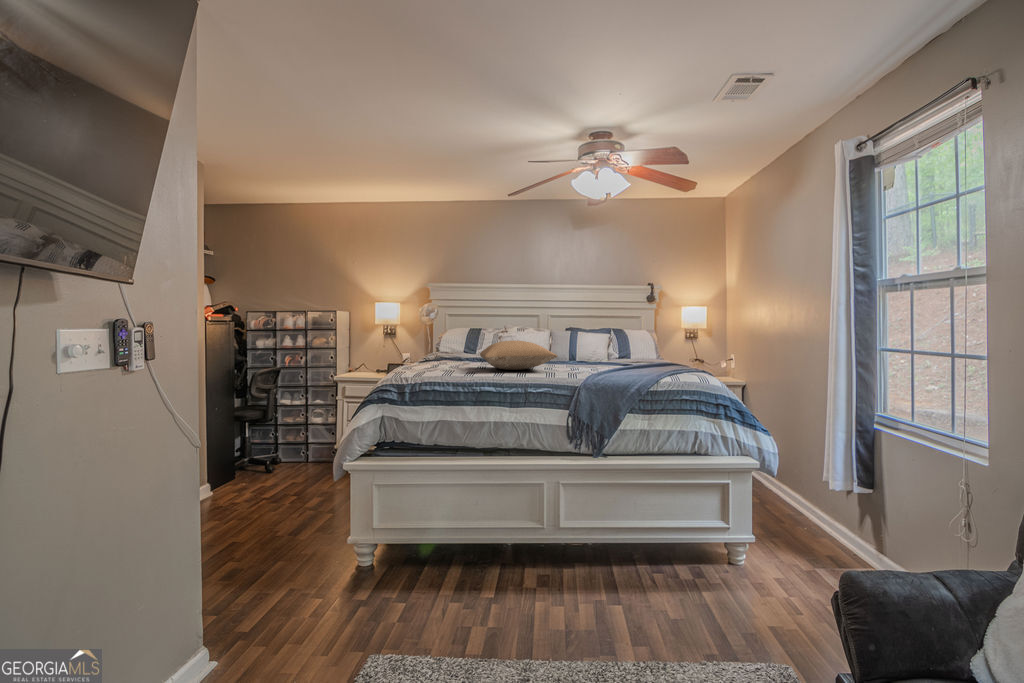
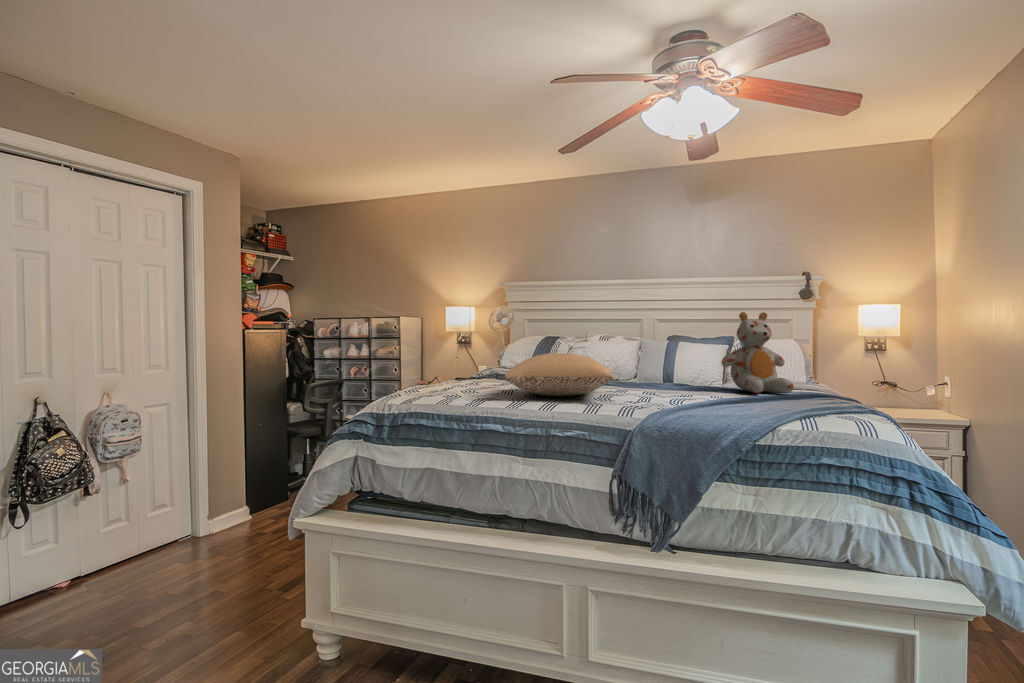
stuffed bear: none [611,312,655,365] -> present [721,312,794,393]

